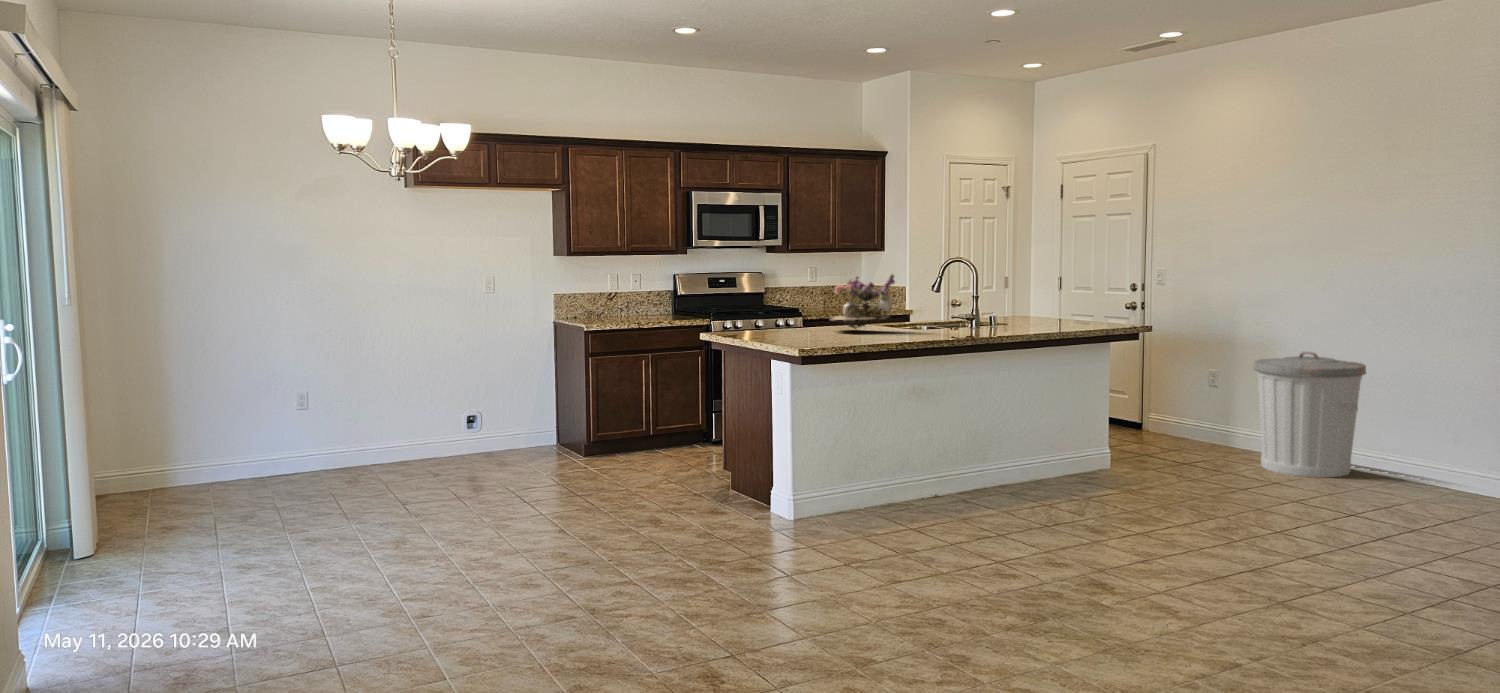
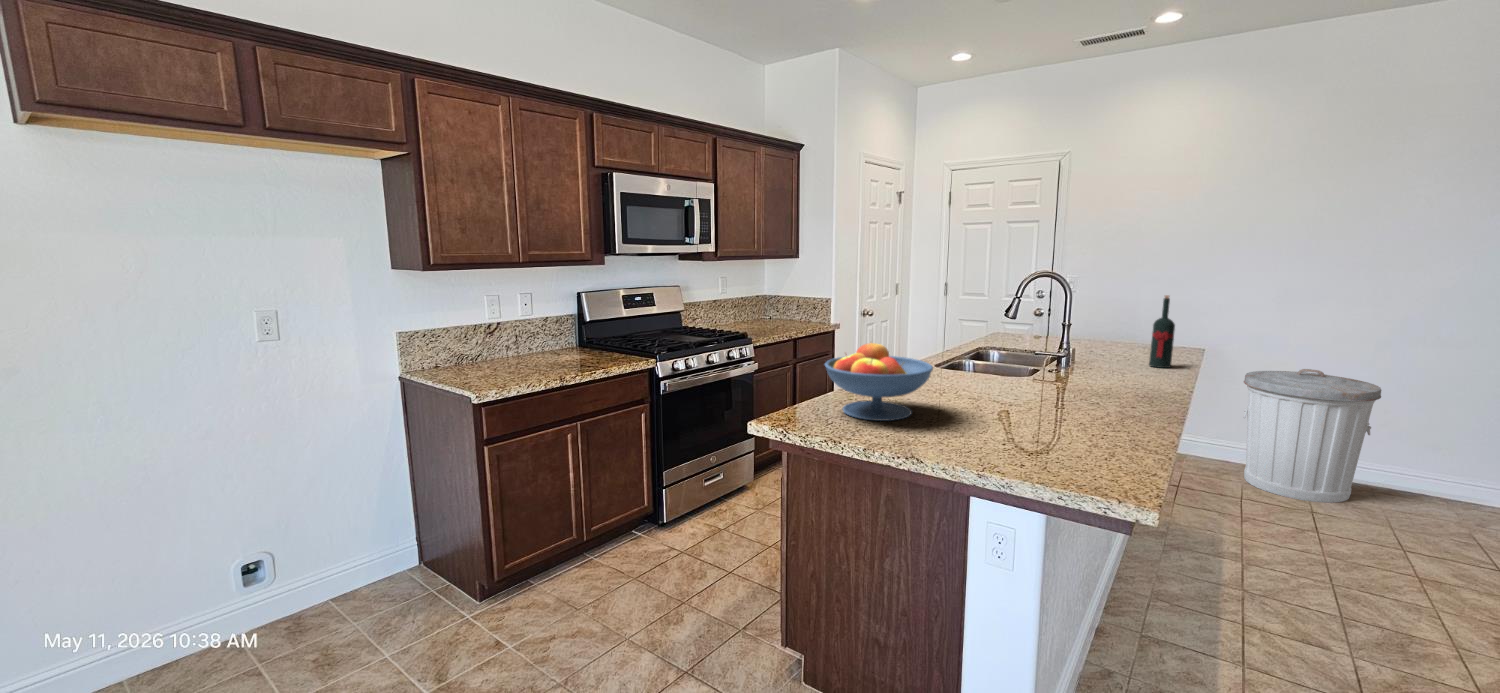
wine bottle: none [1026,272,1043,326] -> present [1149,295,1175,368]
flower arrangement: present [830,274,895,329] -> none [990,312,1137,409]
fruit bowl: none [735,292,793,331] -> present [825,343,933,421]

